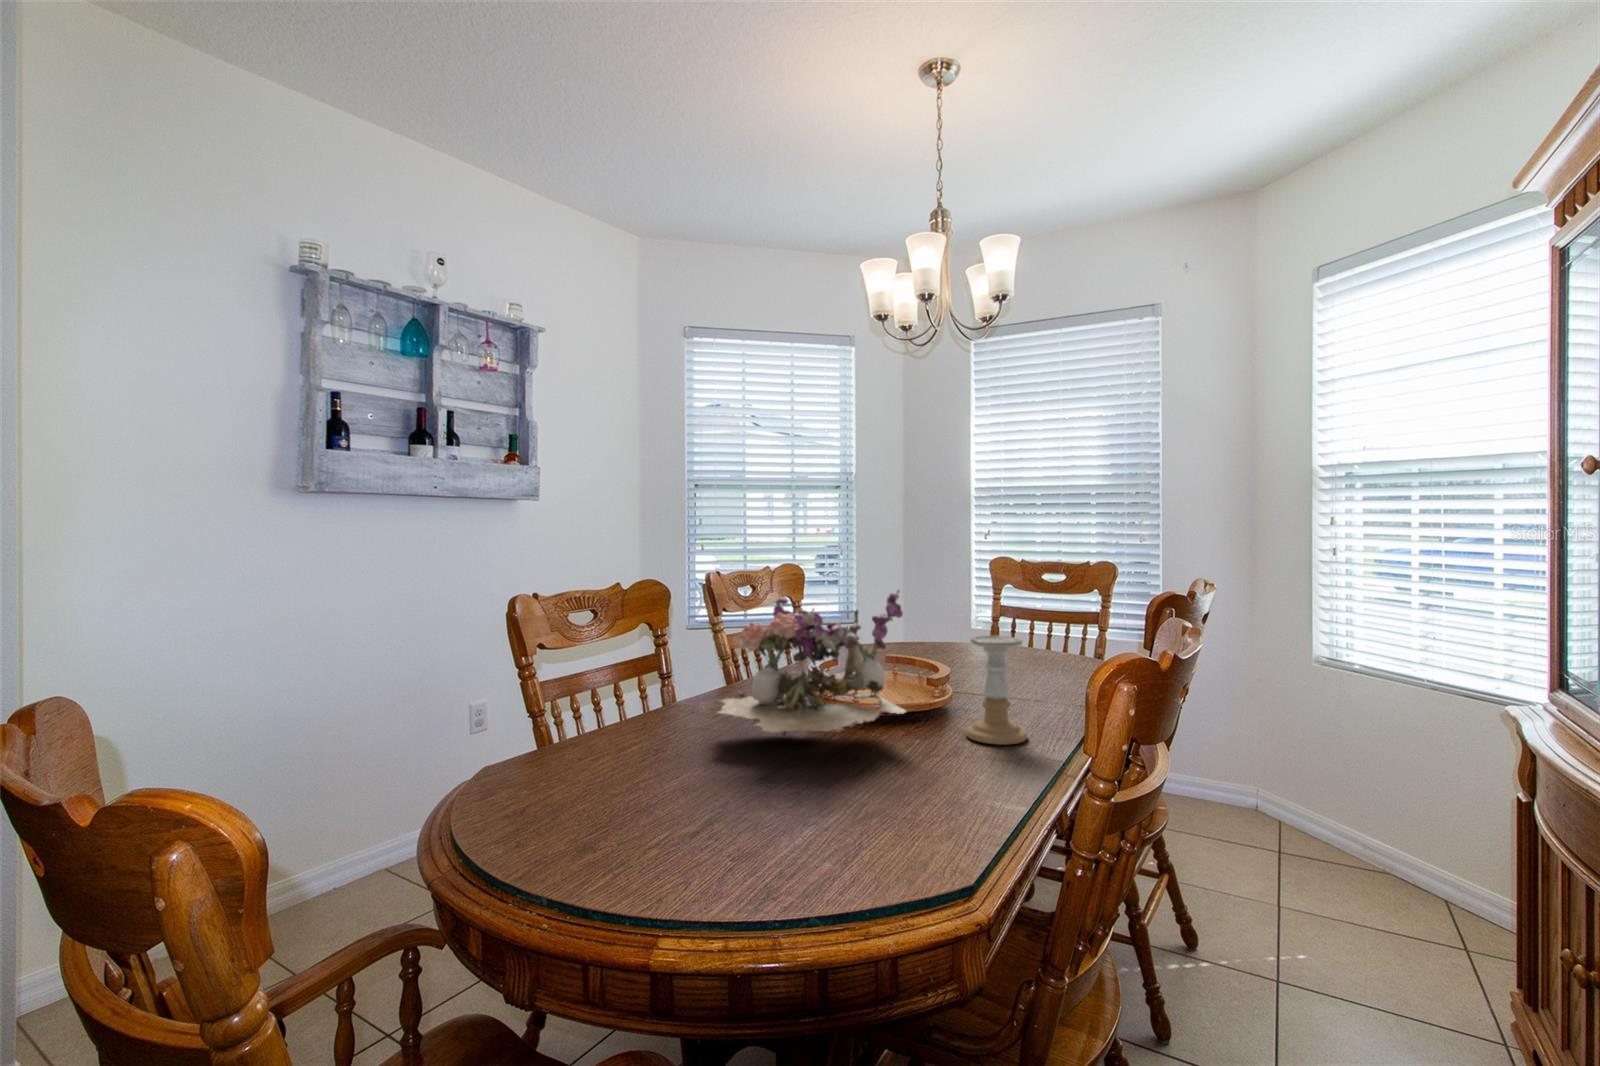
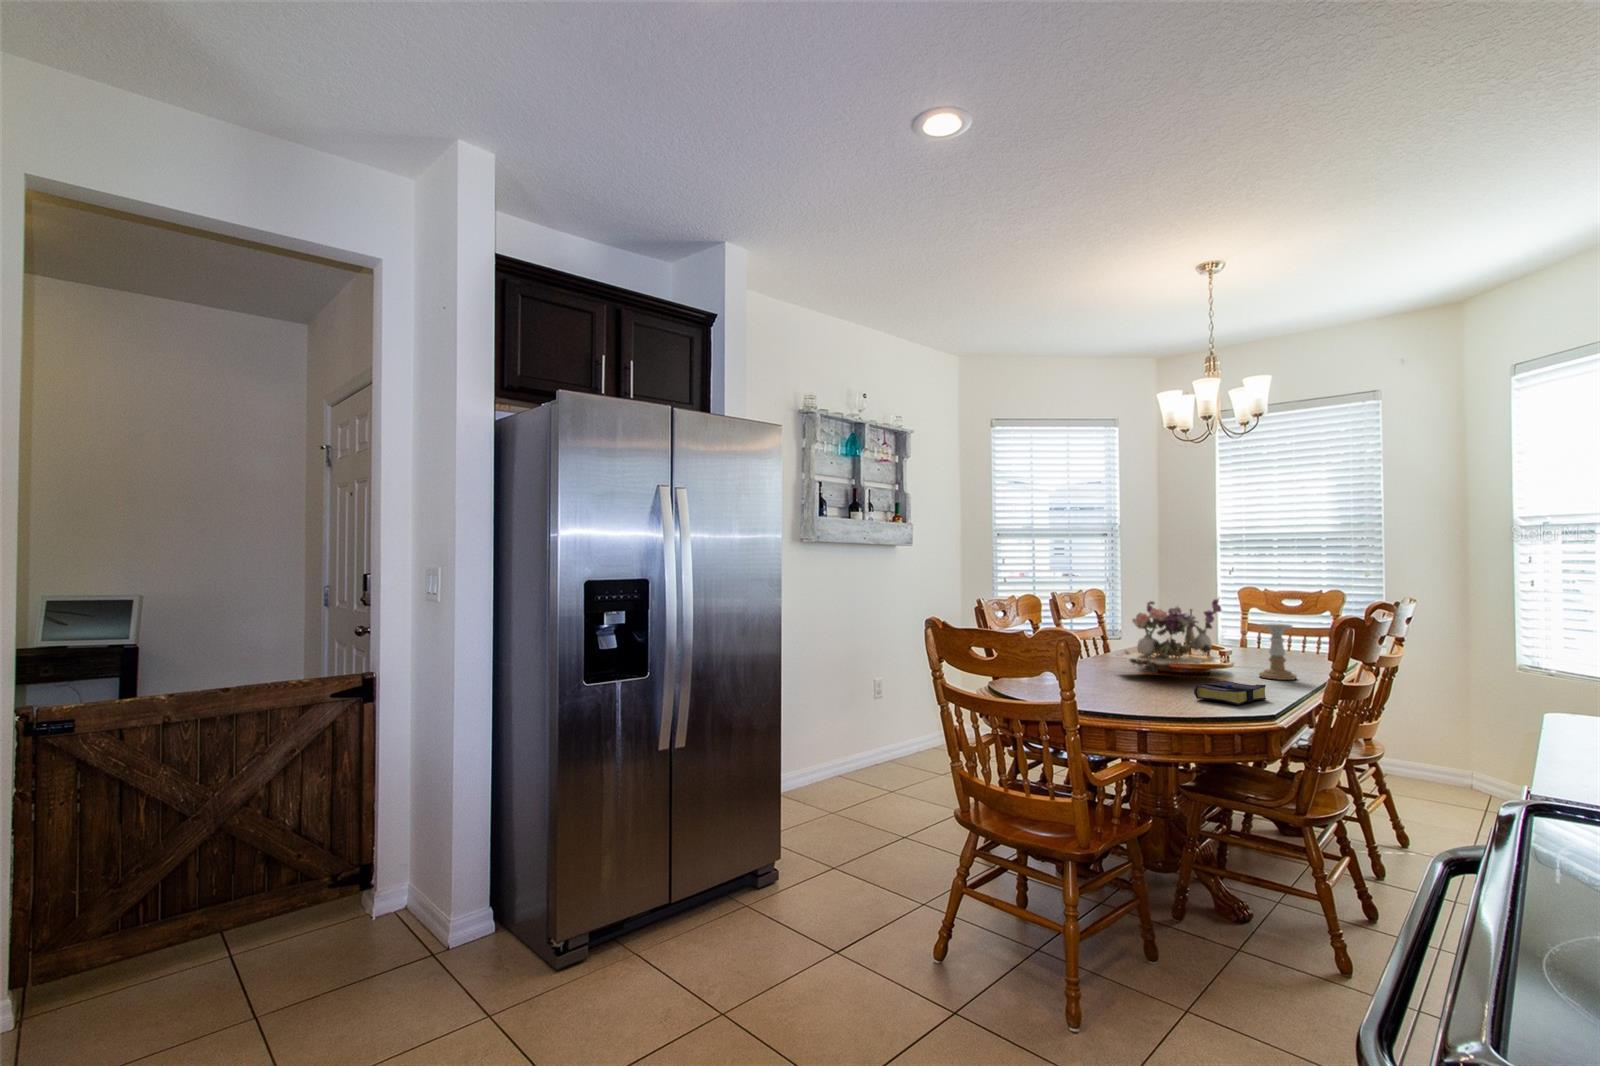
book: none [779,785,940,883] -> present [1194,681,1266,705]

